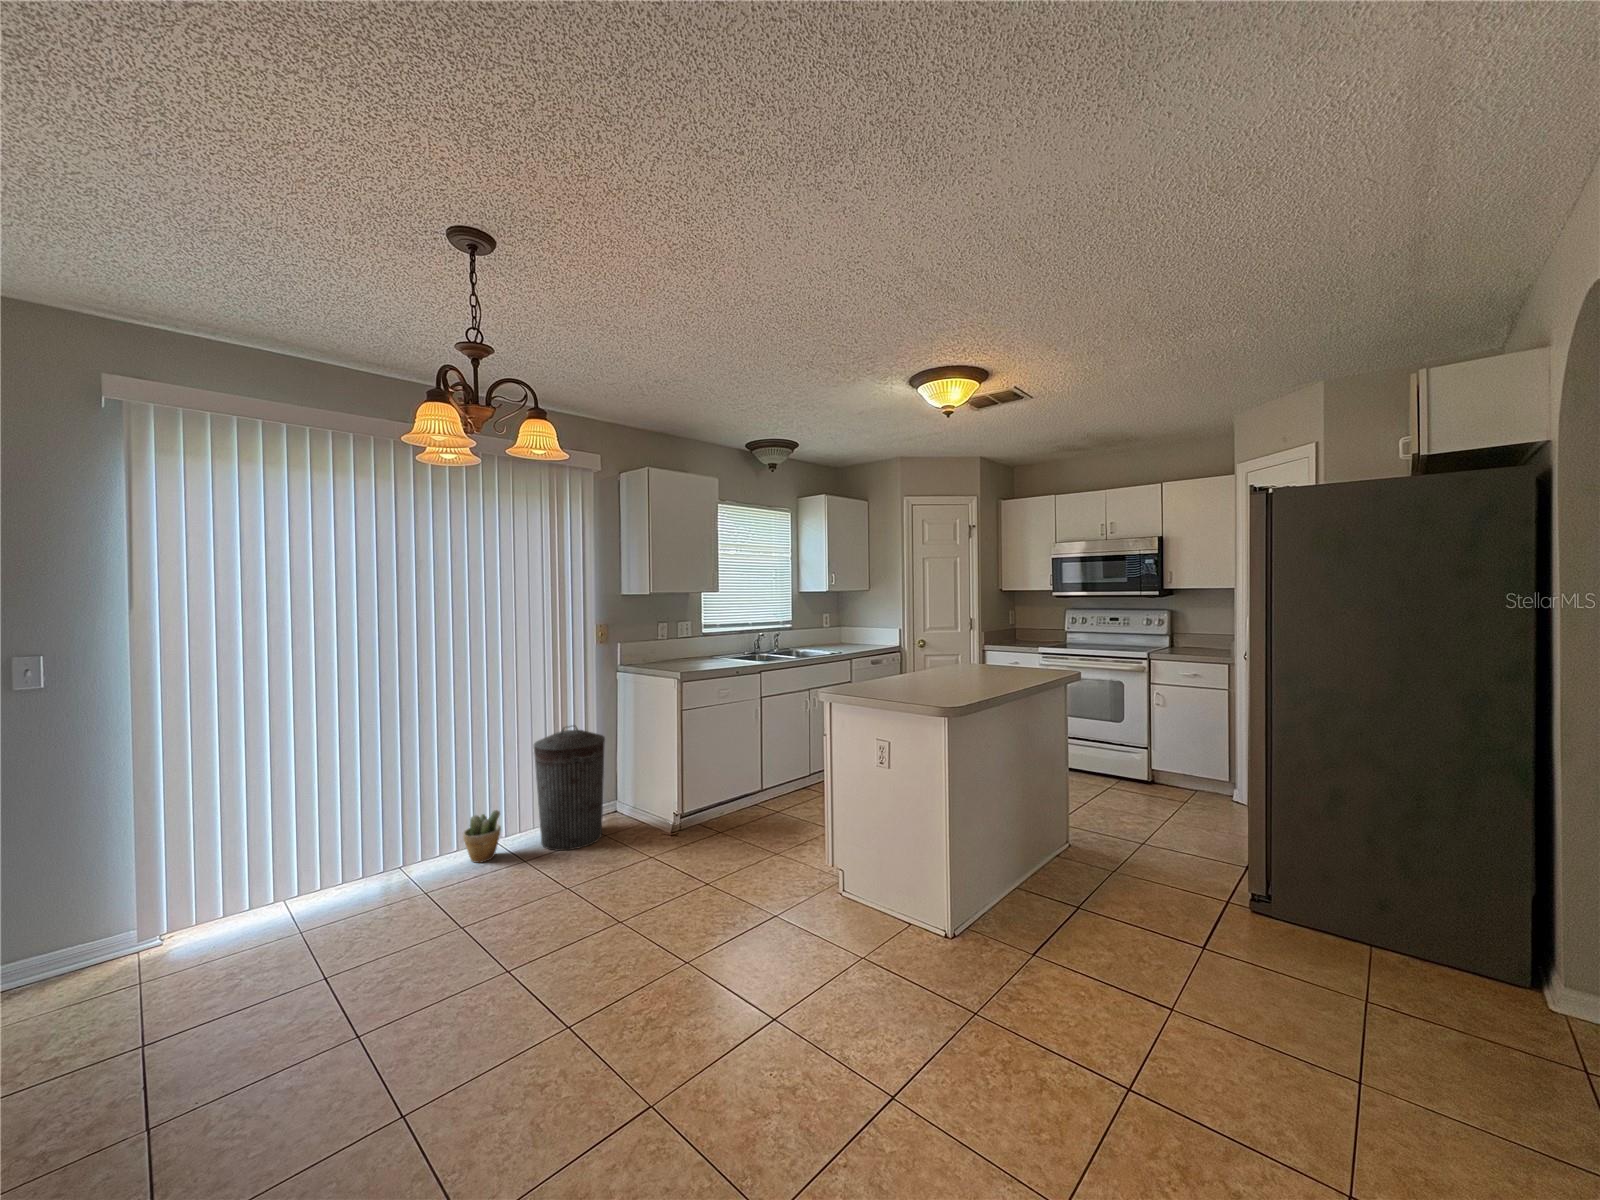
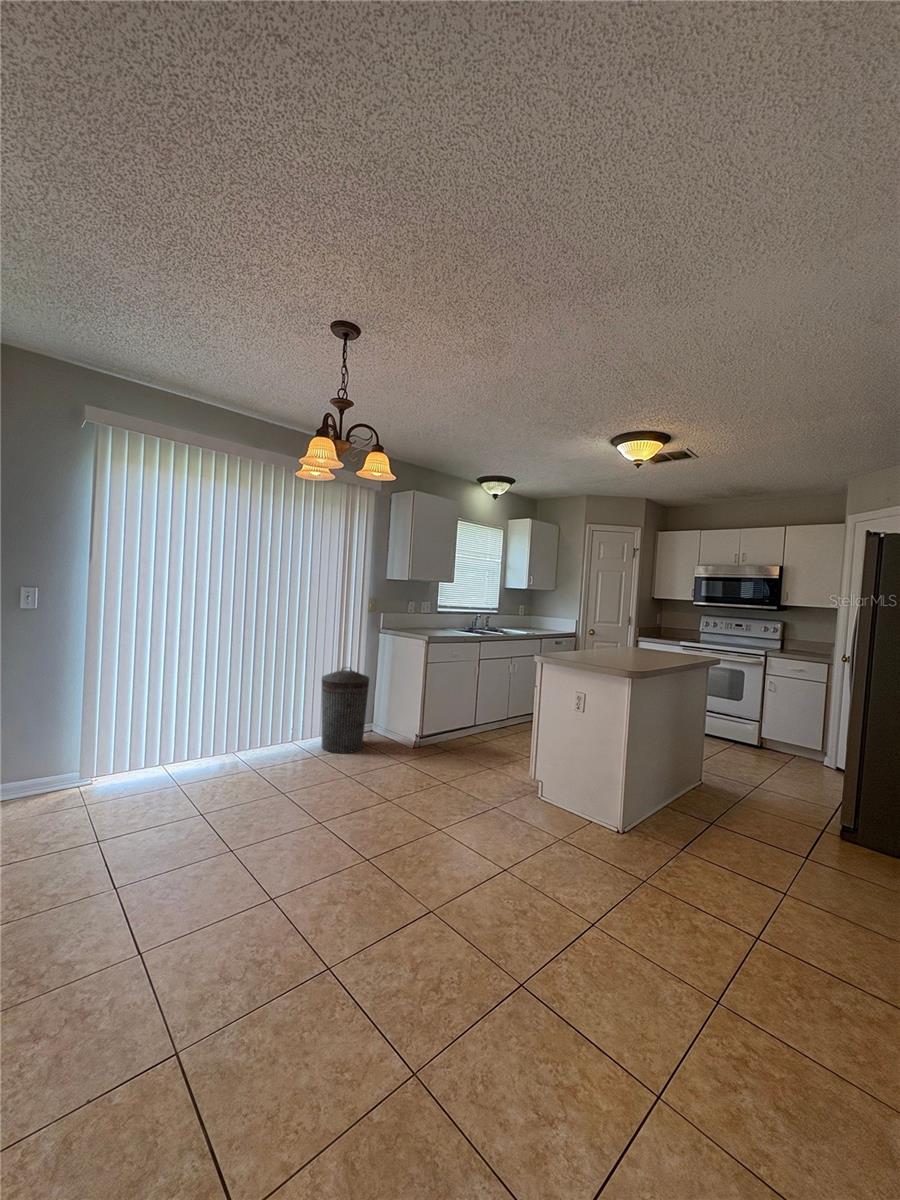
potted plant: present [463,810,501,863] -> none [272,721,297,756]

